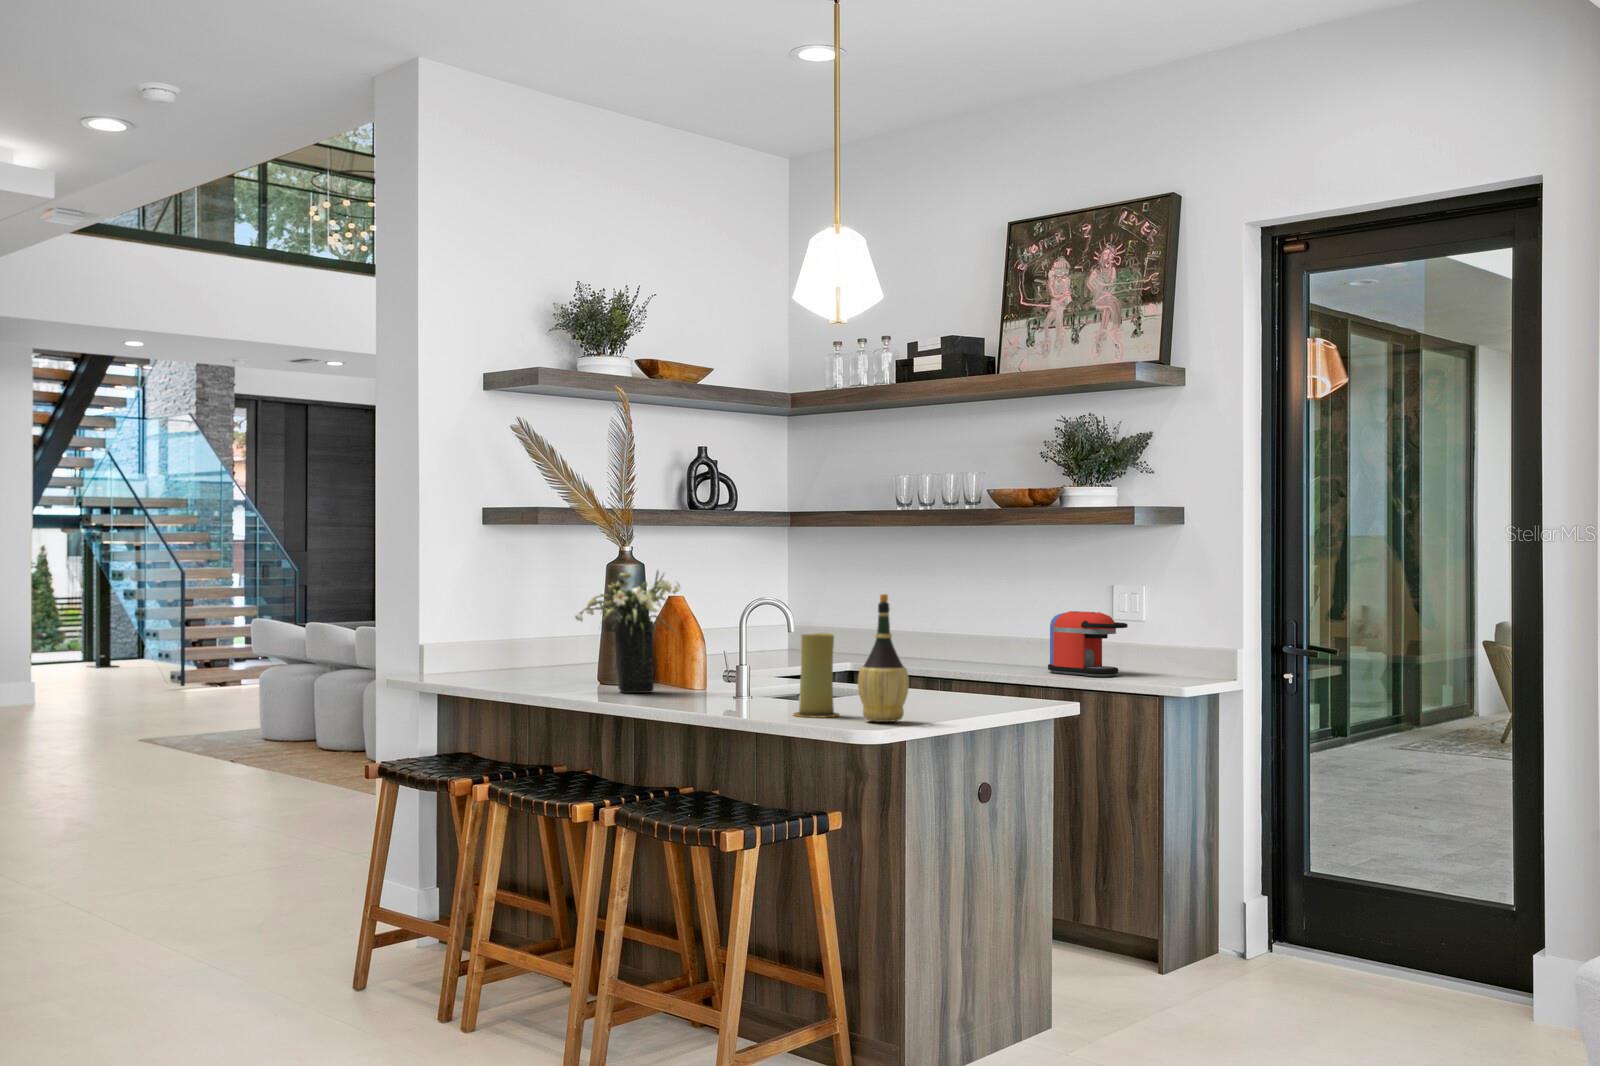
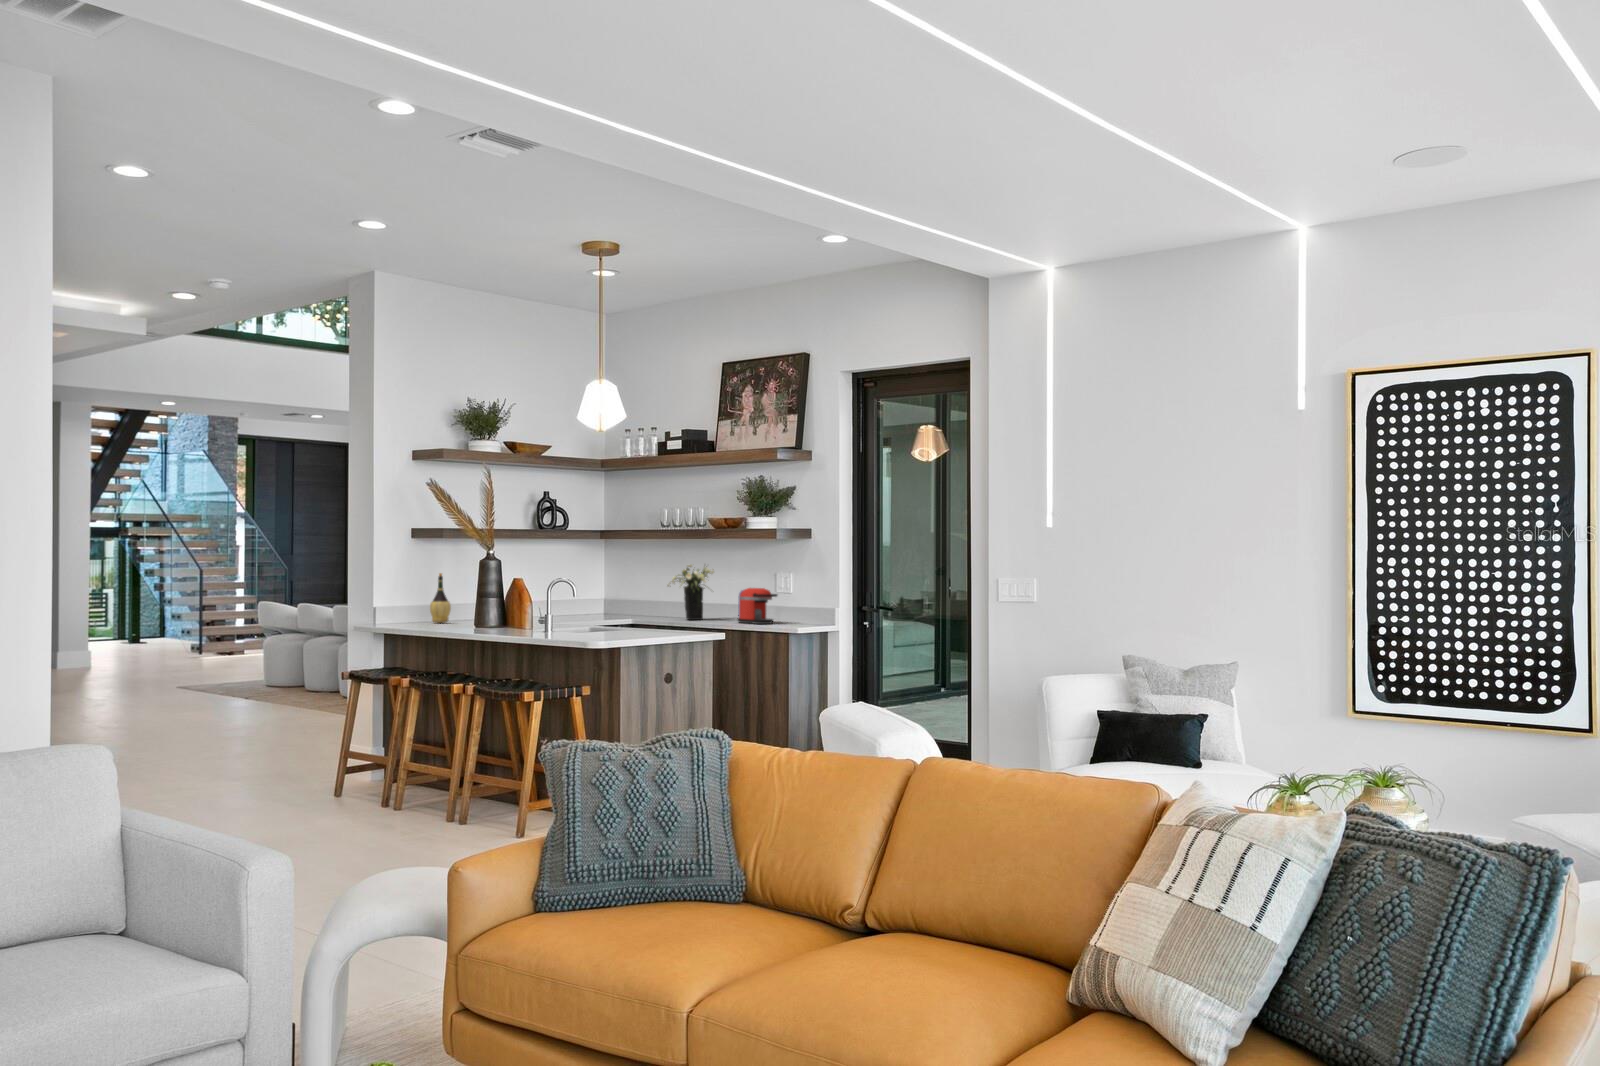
flower arrangement: present [575,571,680,693] -> present [667,564,714,620]
wine bottle: present [858,594,909,722] -> present [430,573,451,623]
candle: present [793,633,839,718] -> none [565,596,589,639]

